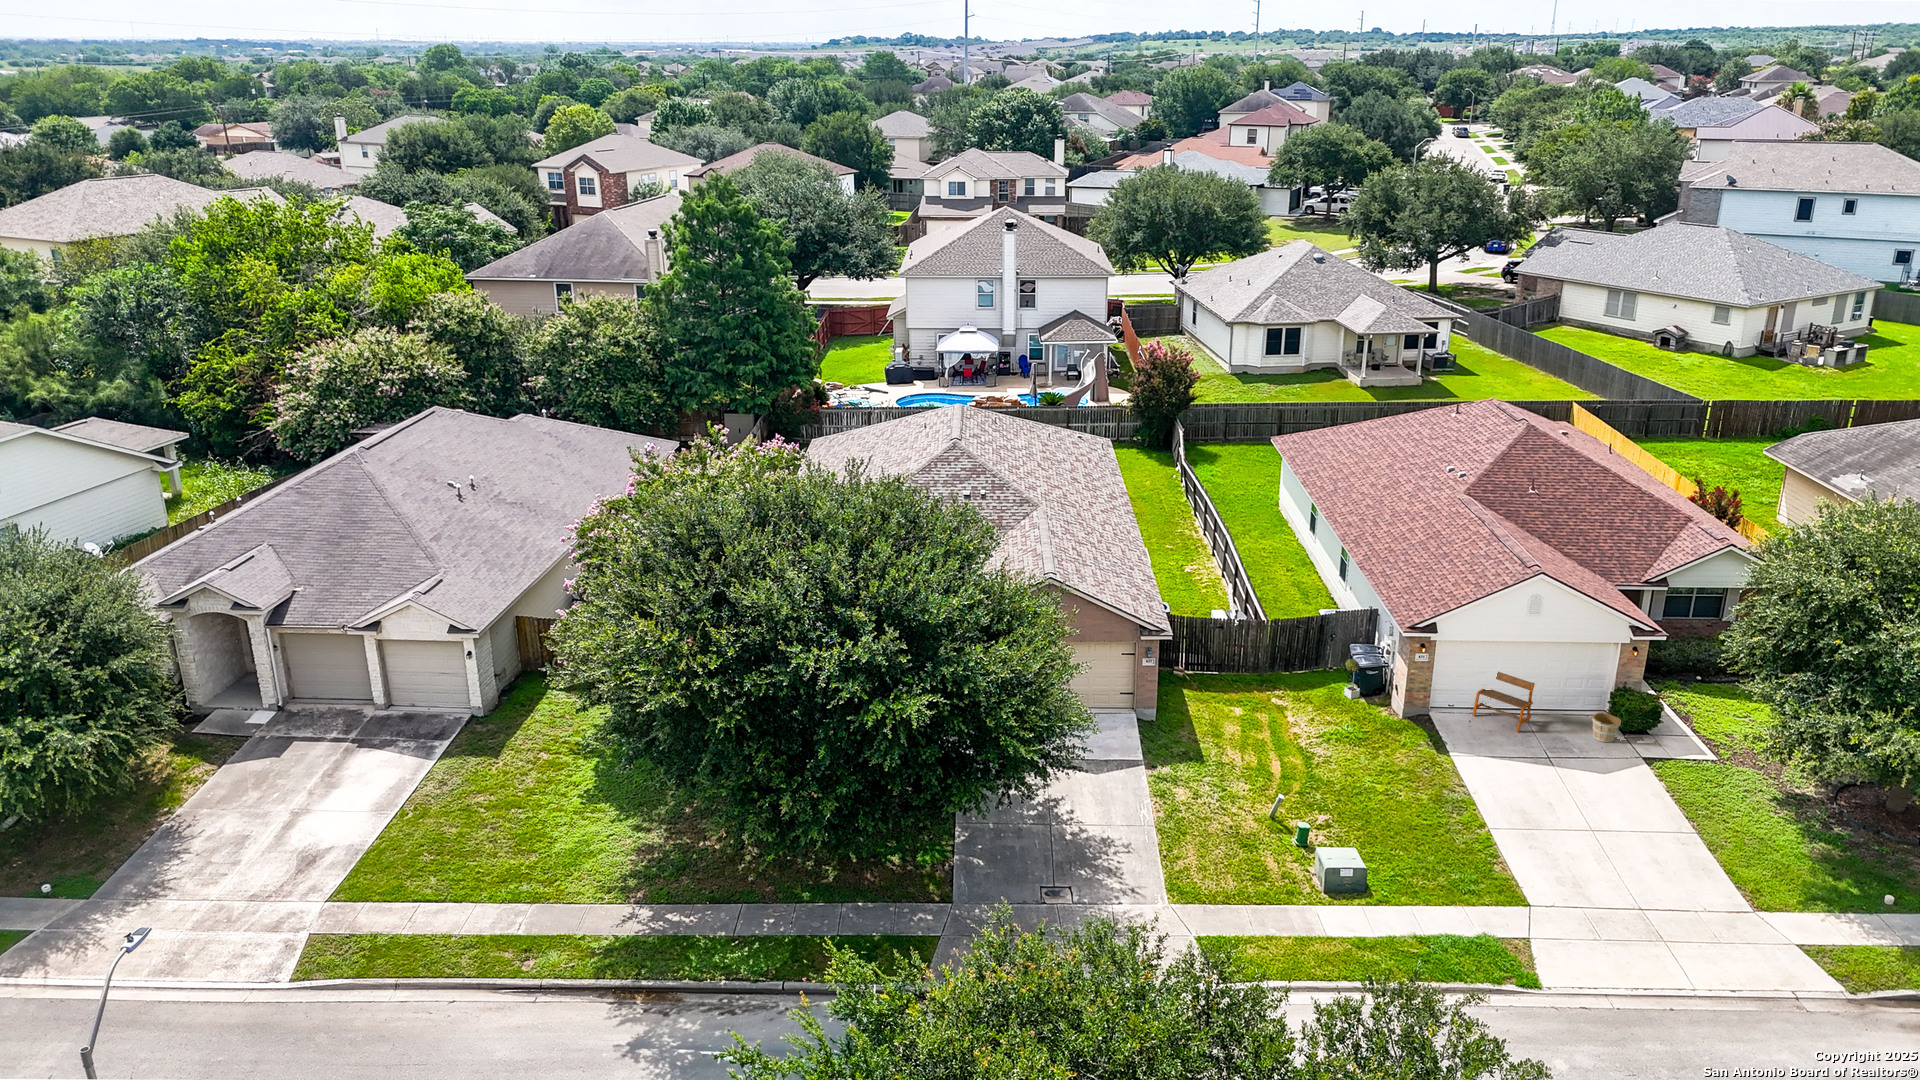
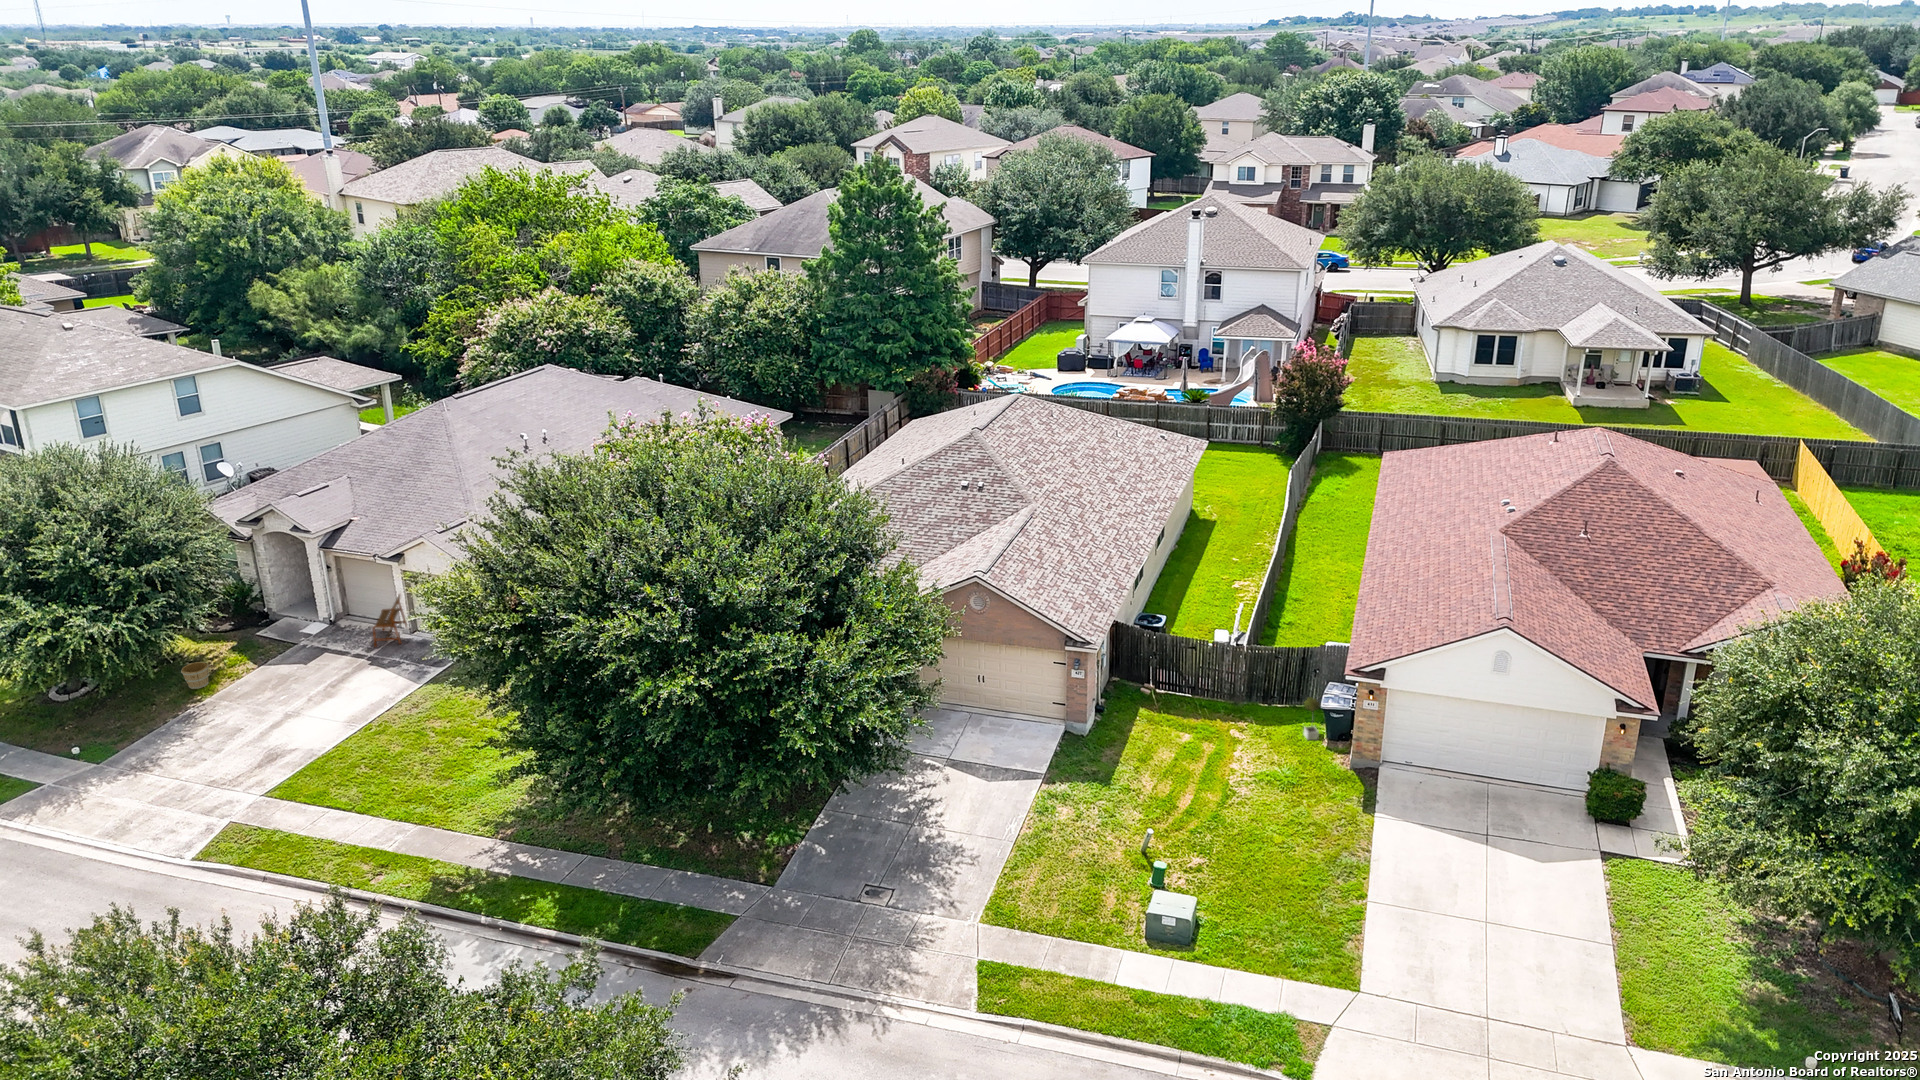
bench: present [1472,672,1535,732] -> present [373,594,407,647]
wooden bucket: present [1592,712,1621,743] -> present [181,662,209,689]

